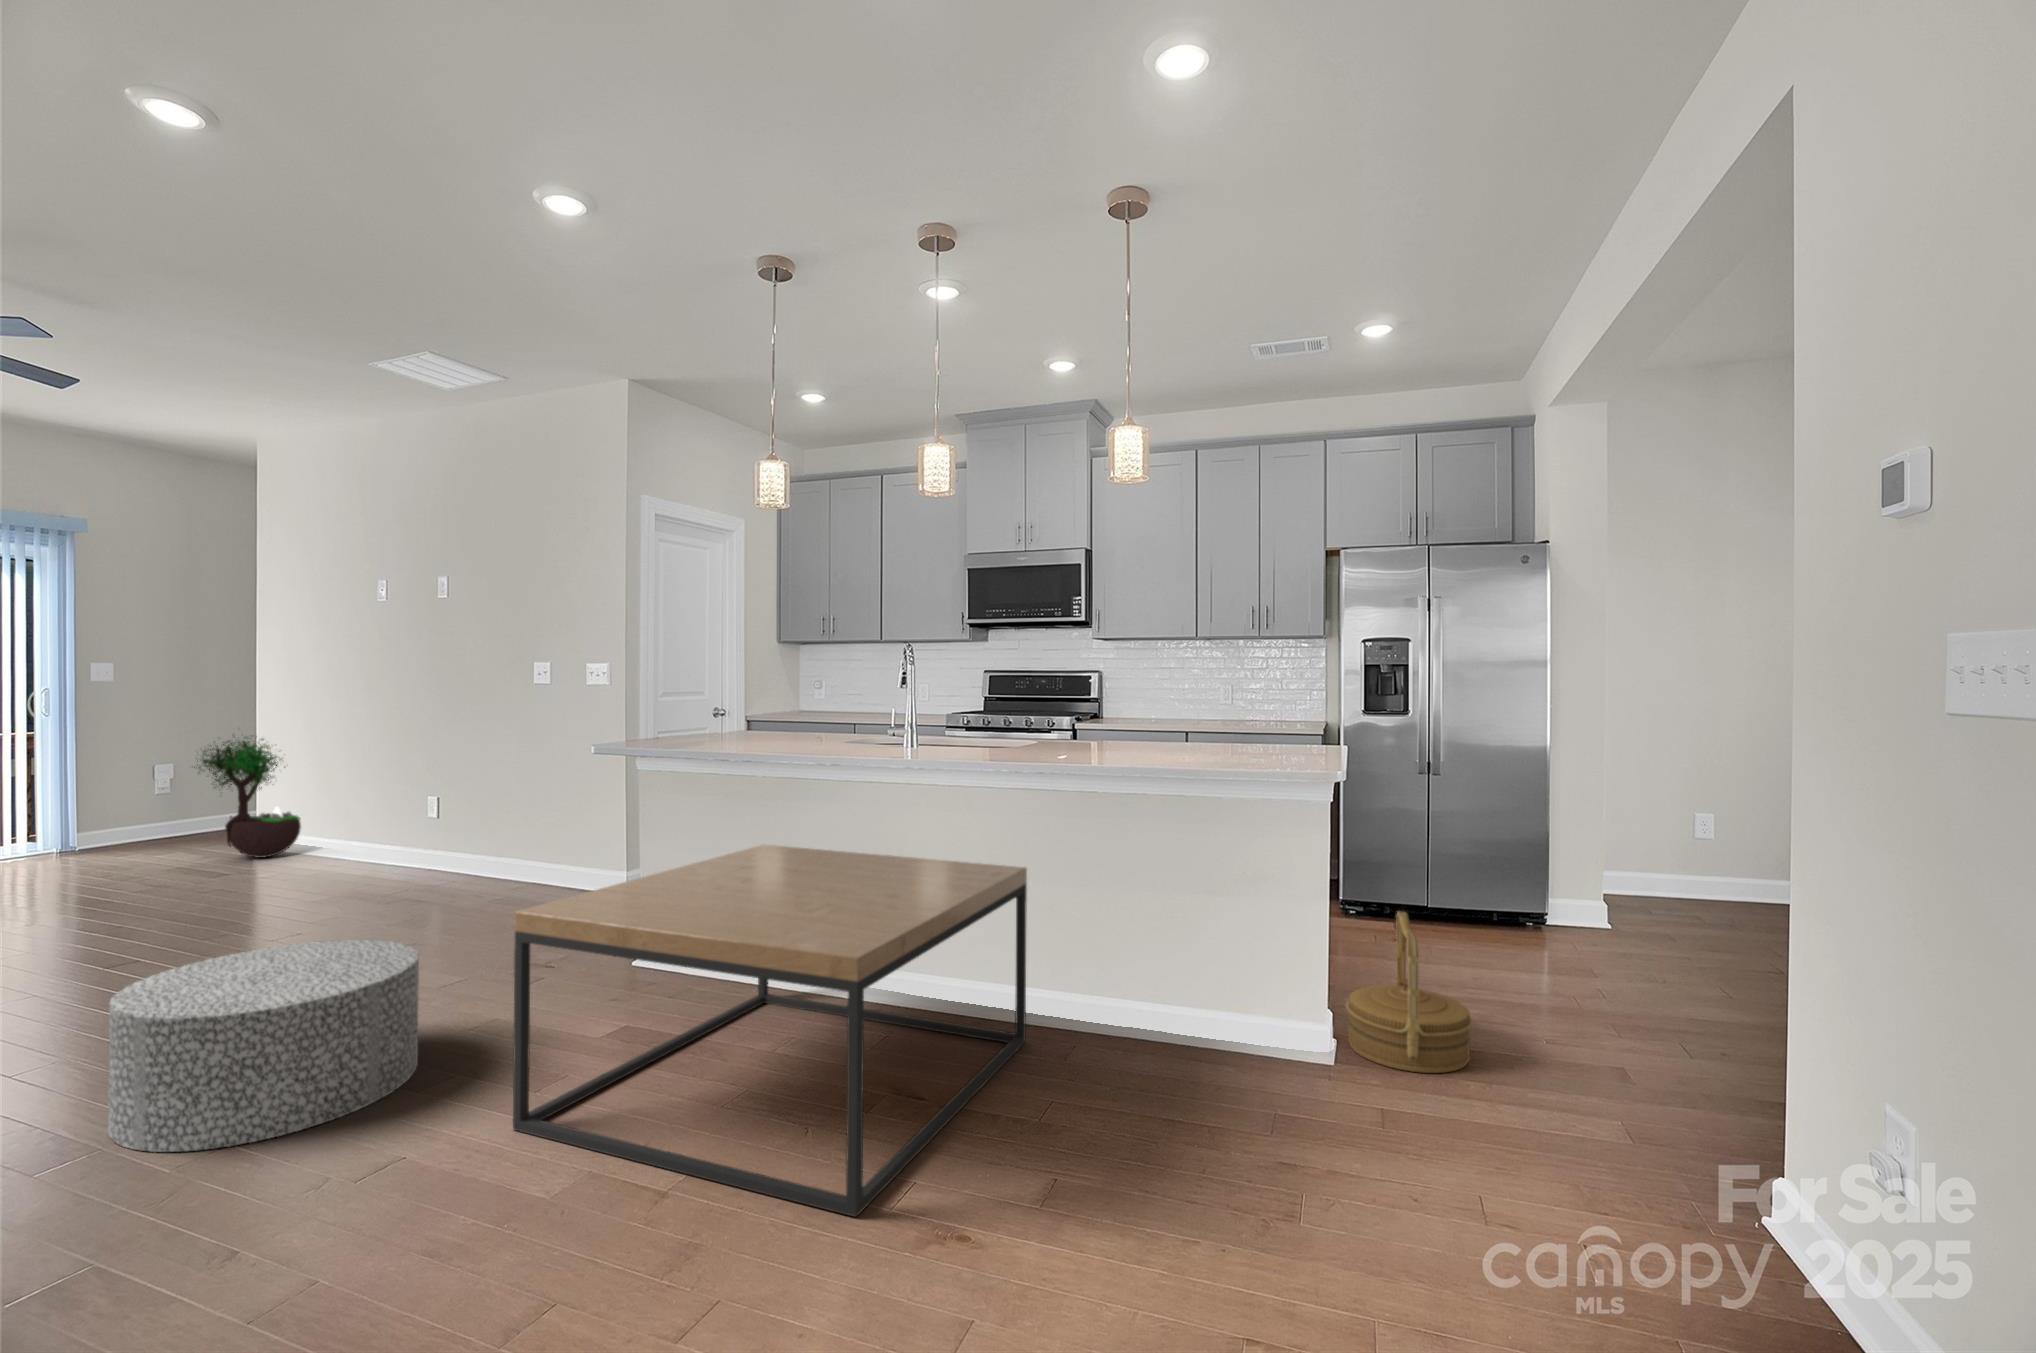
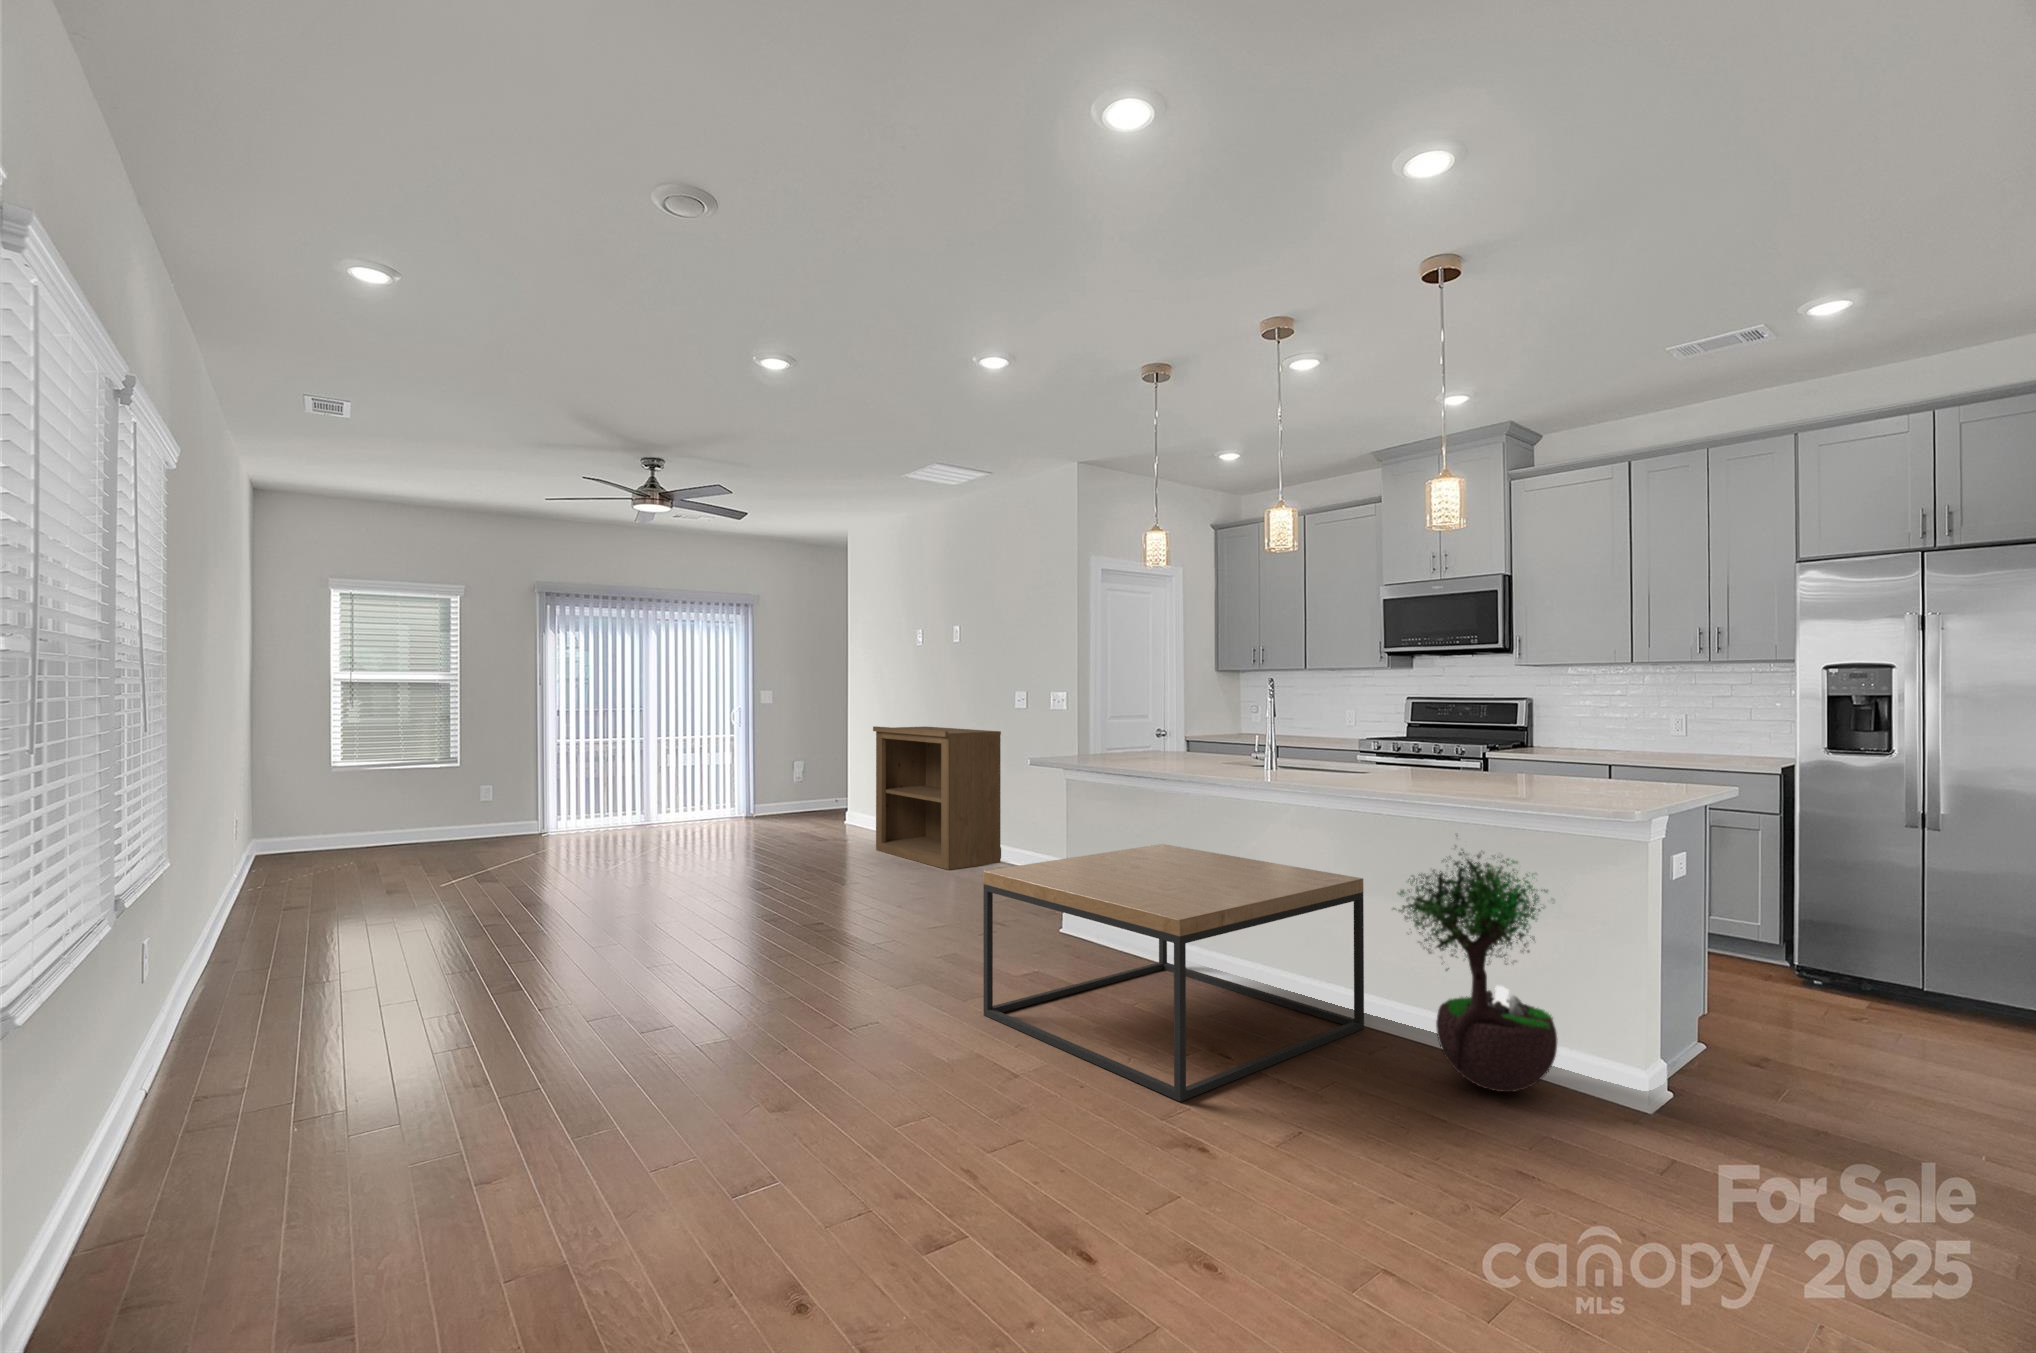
bookshelf: none [299,709,507,899] -> present [873,726,1001,870]
potted tree: present [194,735,301,858] -> present [1393,835,1557,1092]
woven basket: present [1346,911,1473,1073] -> none [1696,961,1847,1126]
ottoman: present [108,940,419,1152] -> none [785,884,935,995]

